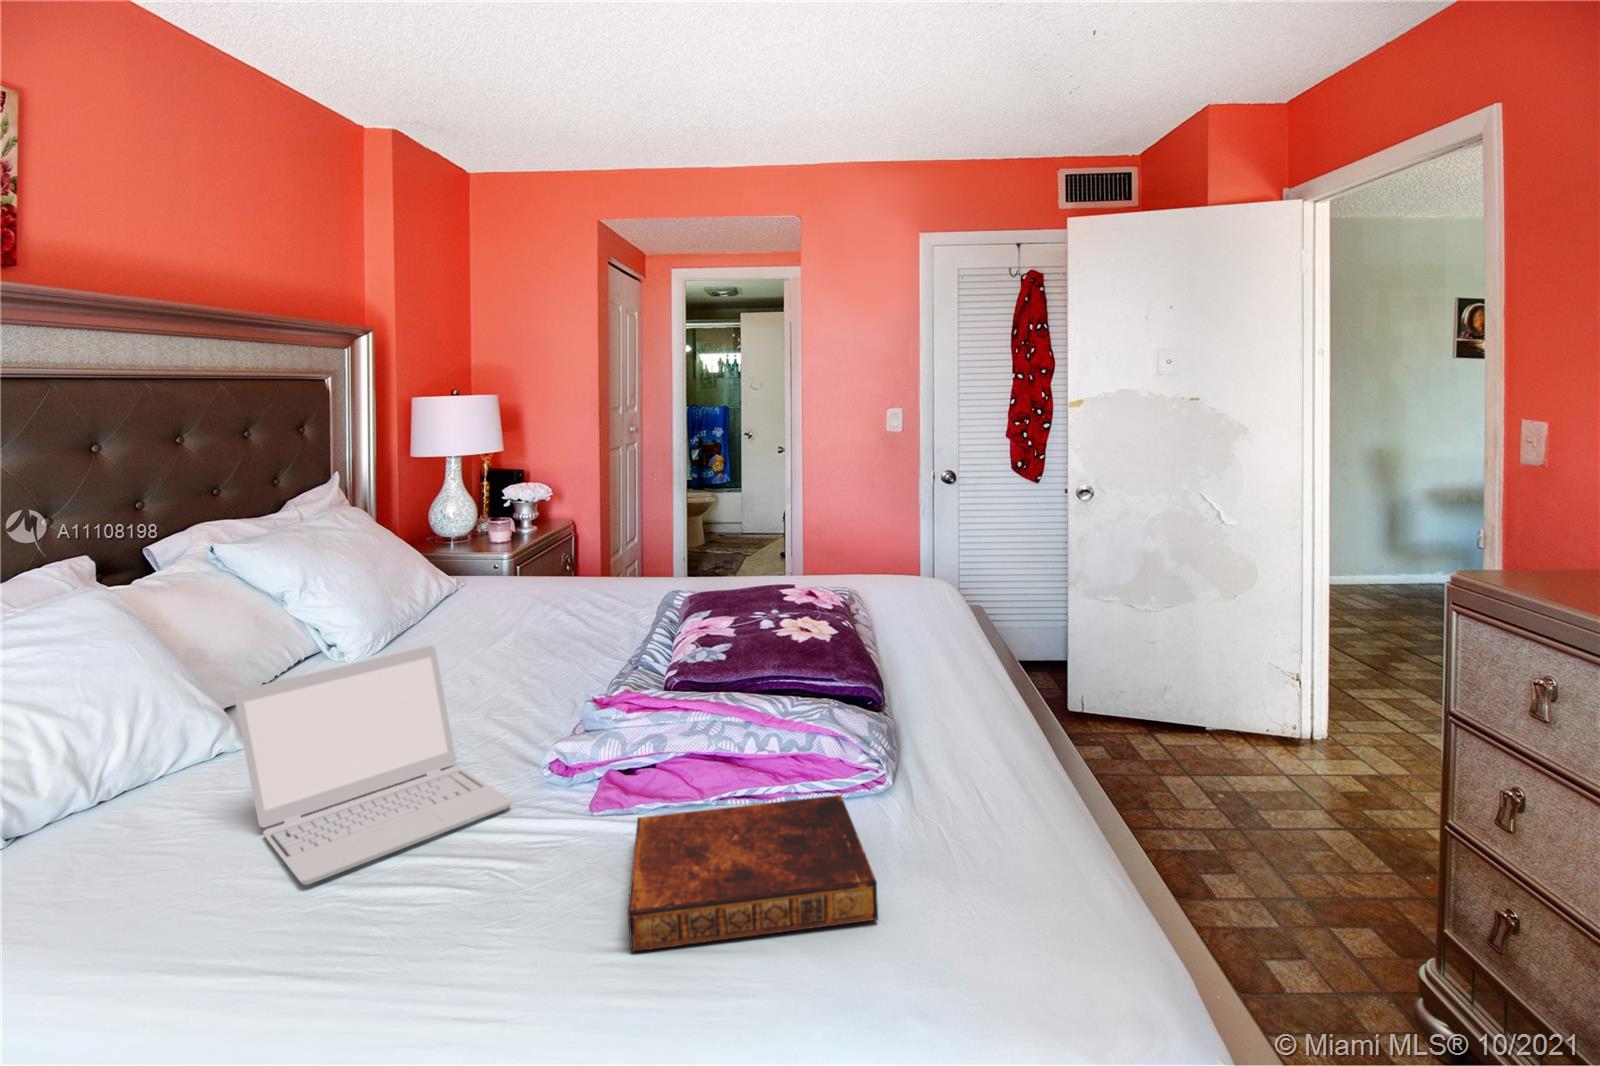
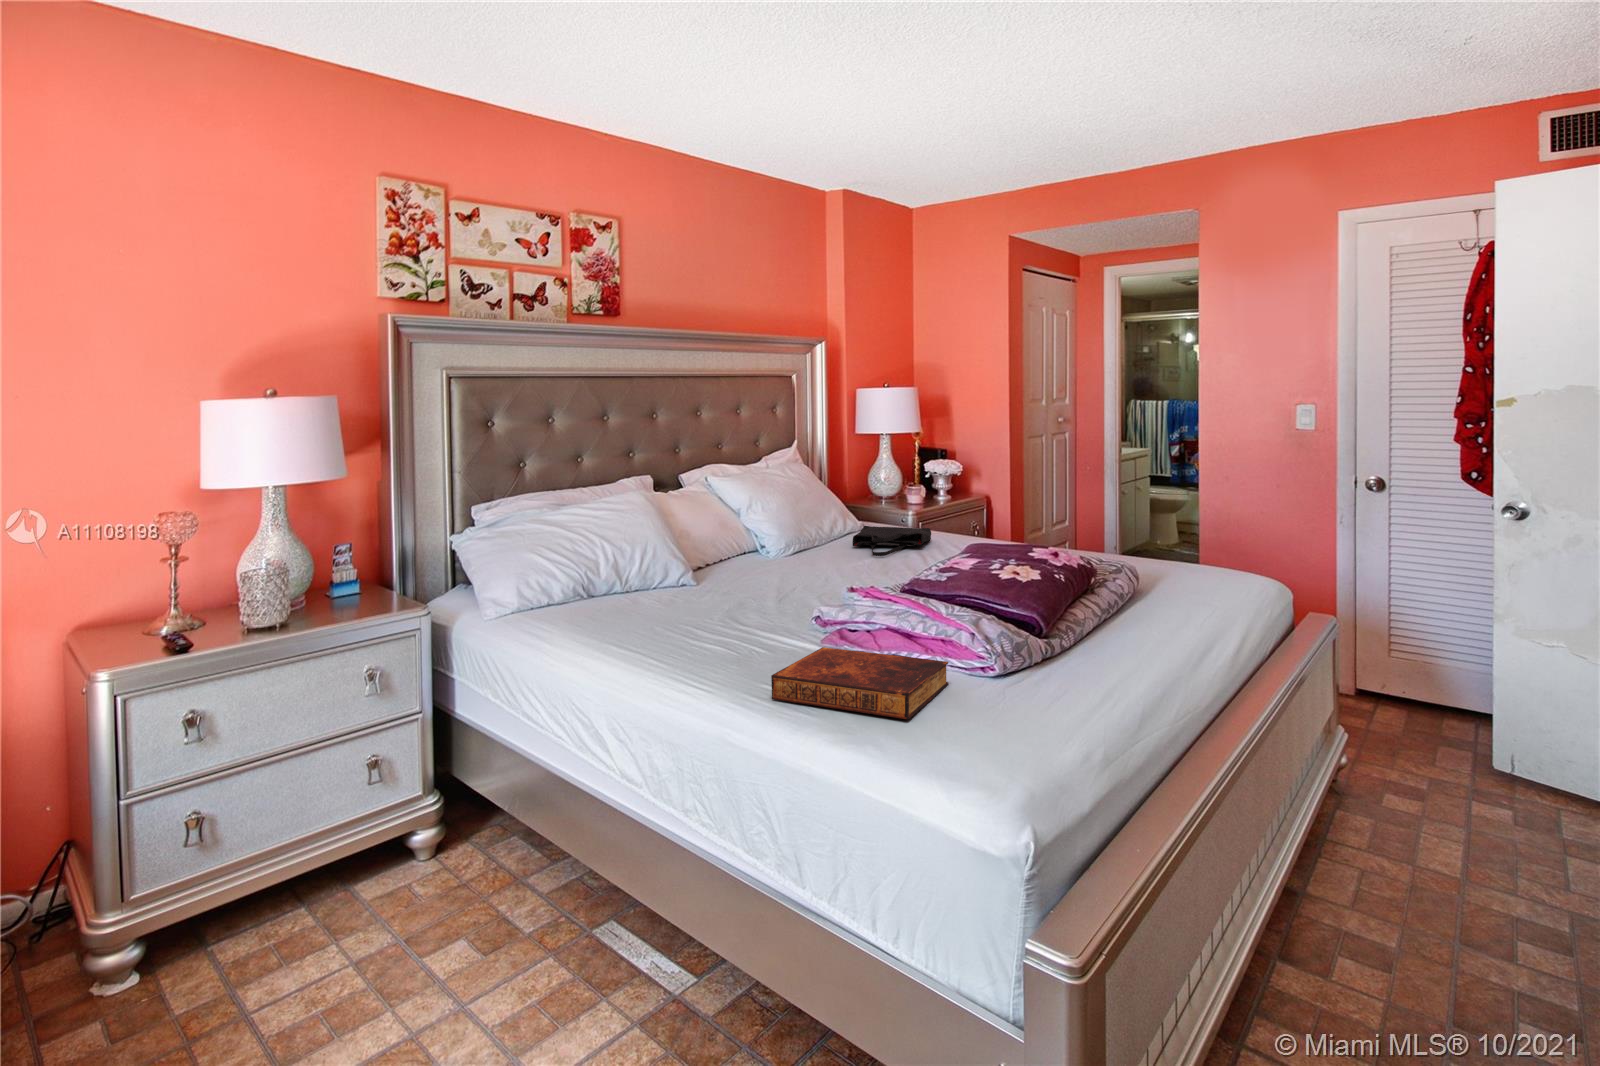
tote bag: none [468,576,566,625] -> present [852,526,931,556]
laptop: present [234,646,511,885] -> none [653,537,777,644]

